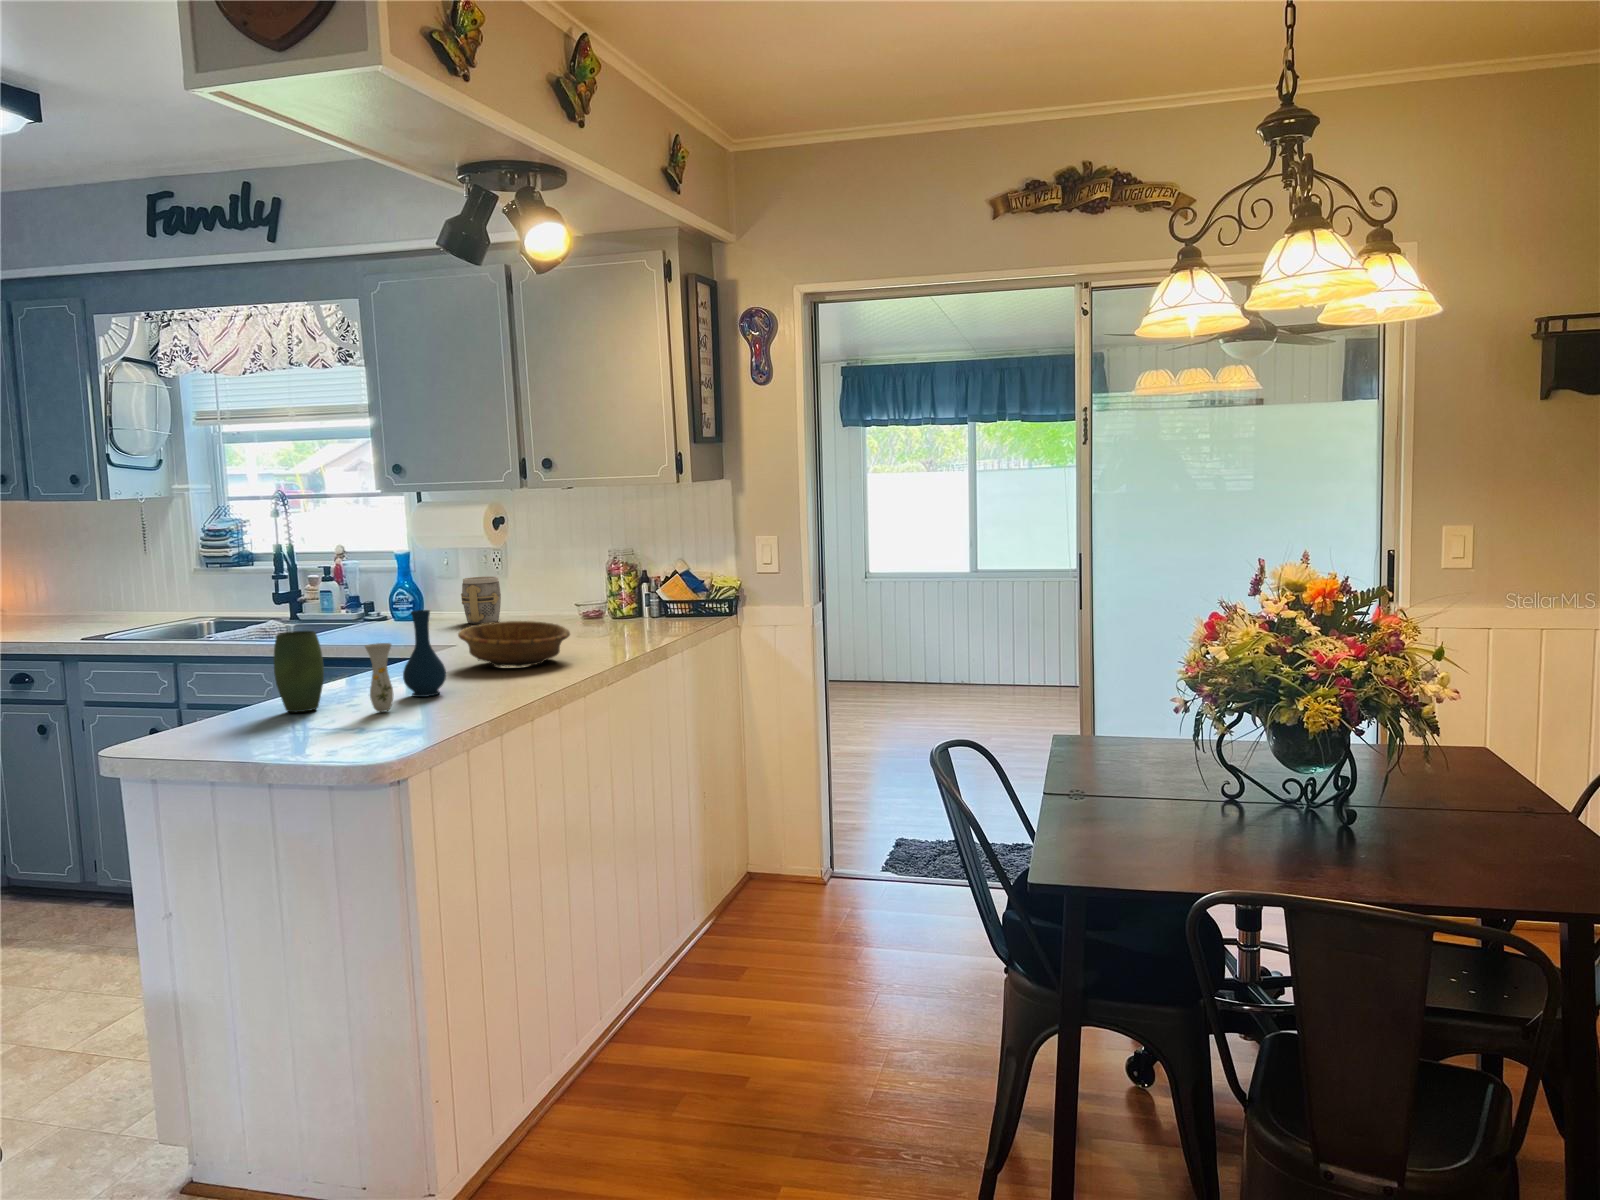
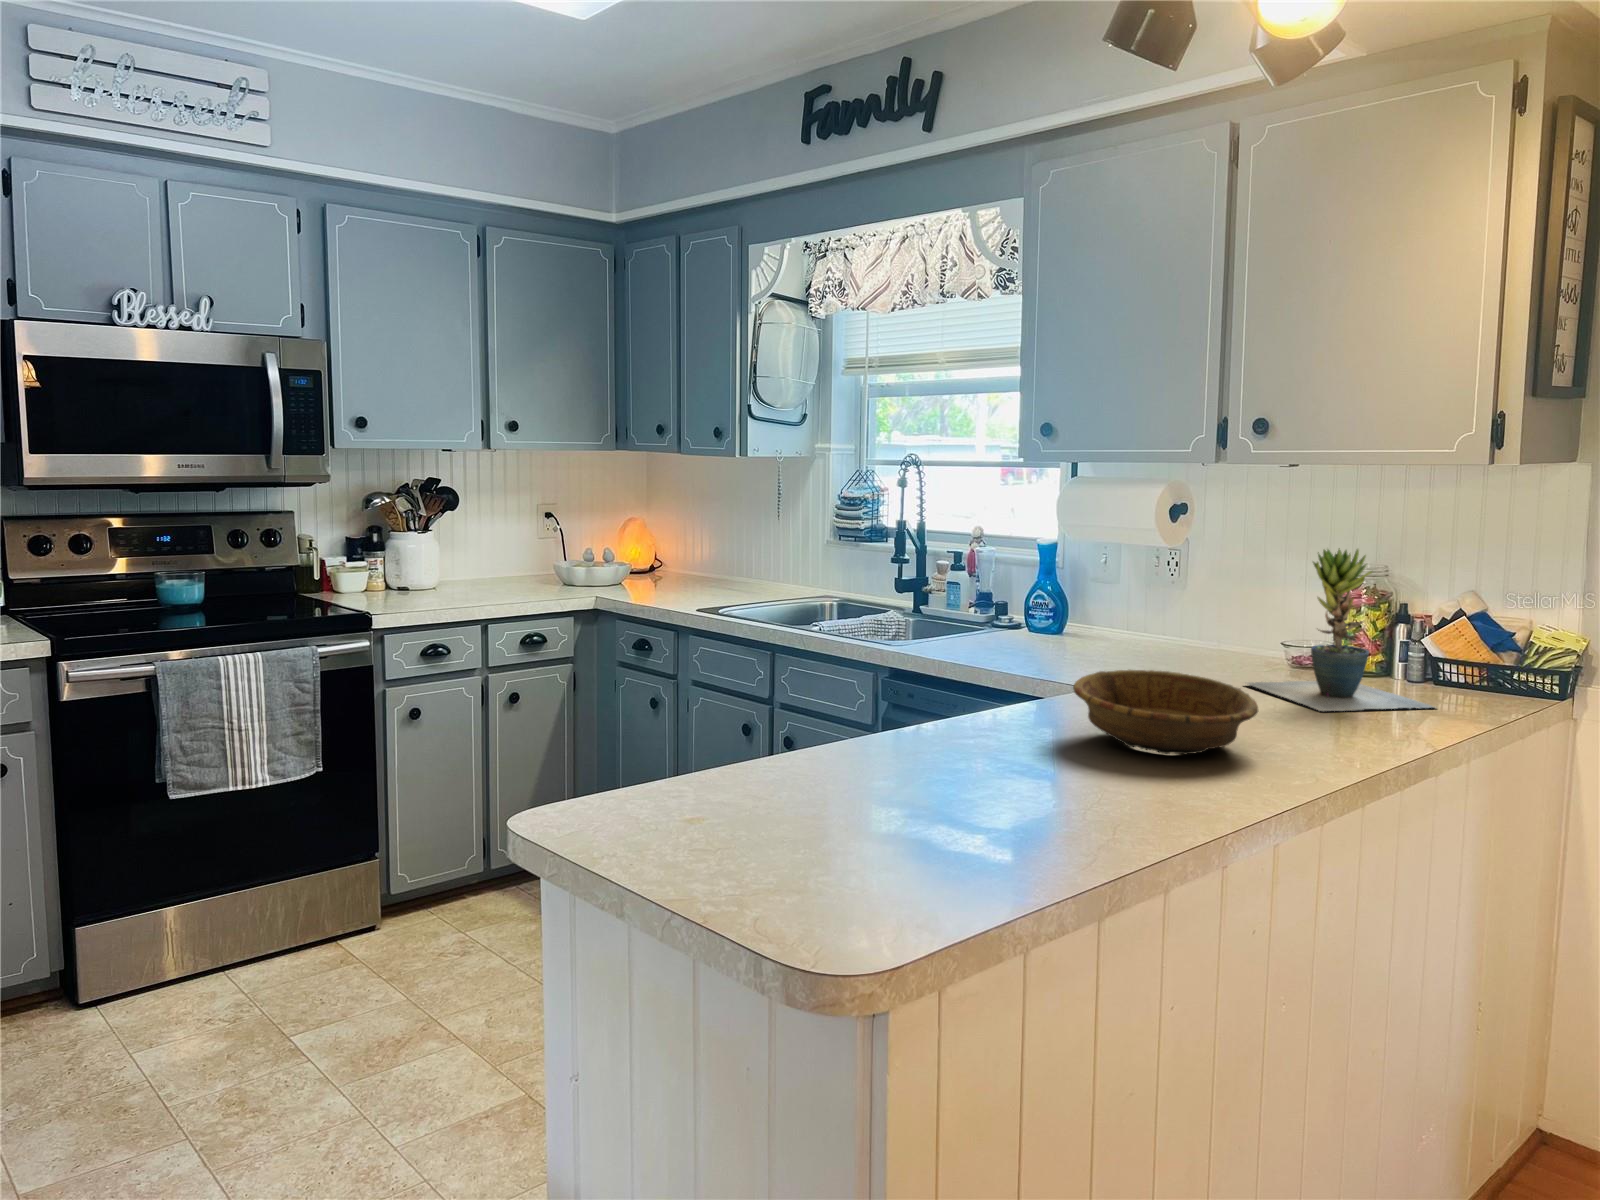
potted plant: none [556,537,668,638] -> present [1245,548,1434,711]
mug: present [461,576,501,624] -> none [1114,585,1171,653]
vase: present [274,610,446,712] -> none [769,651,1028,819]

